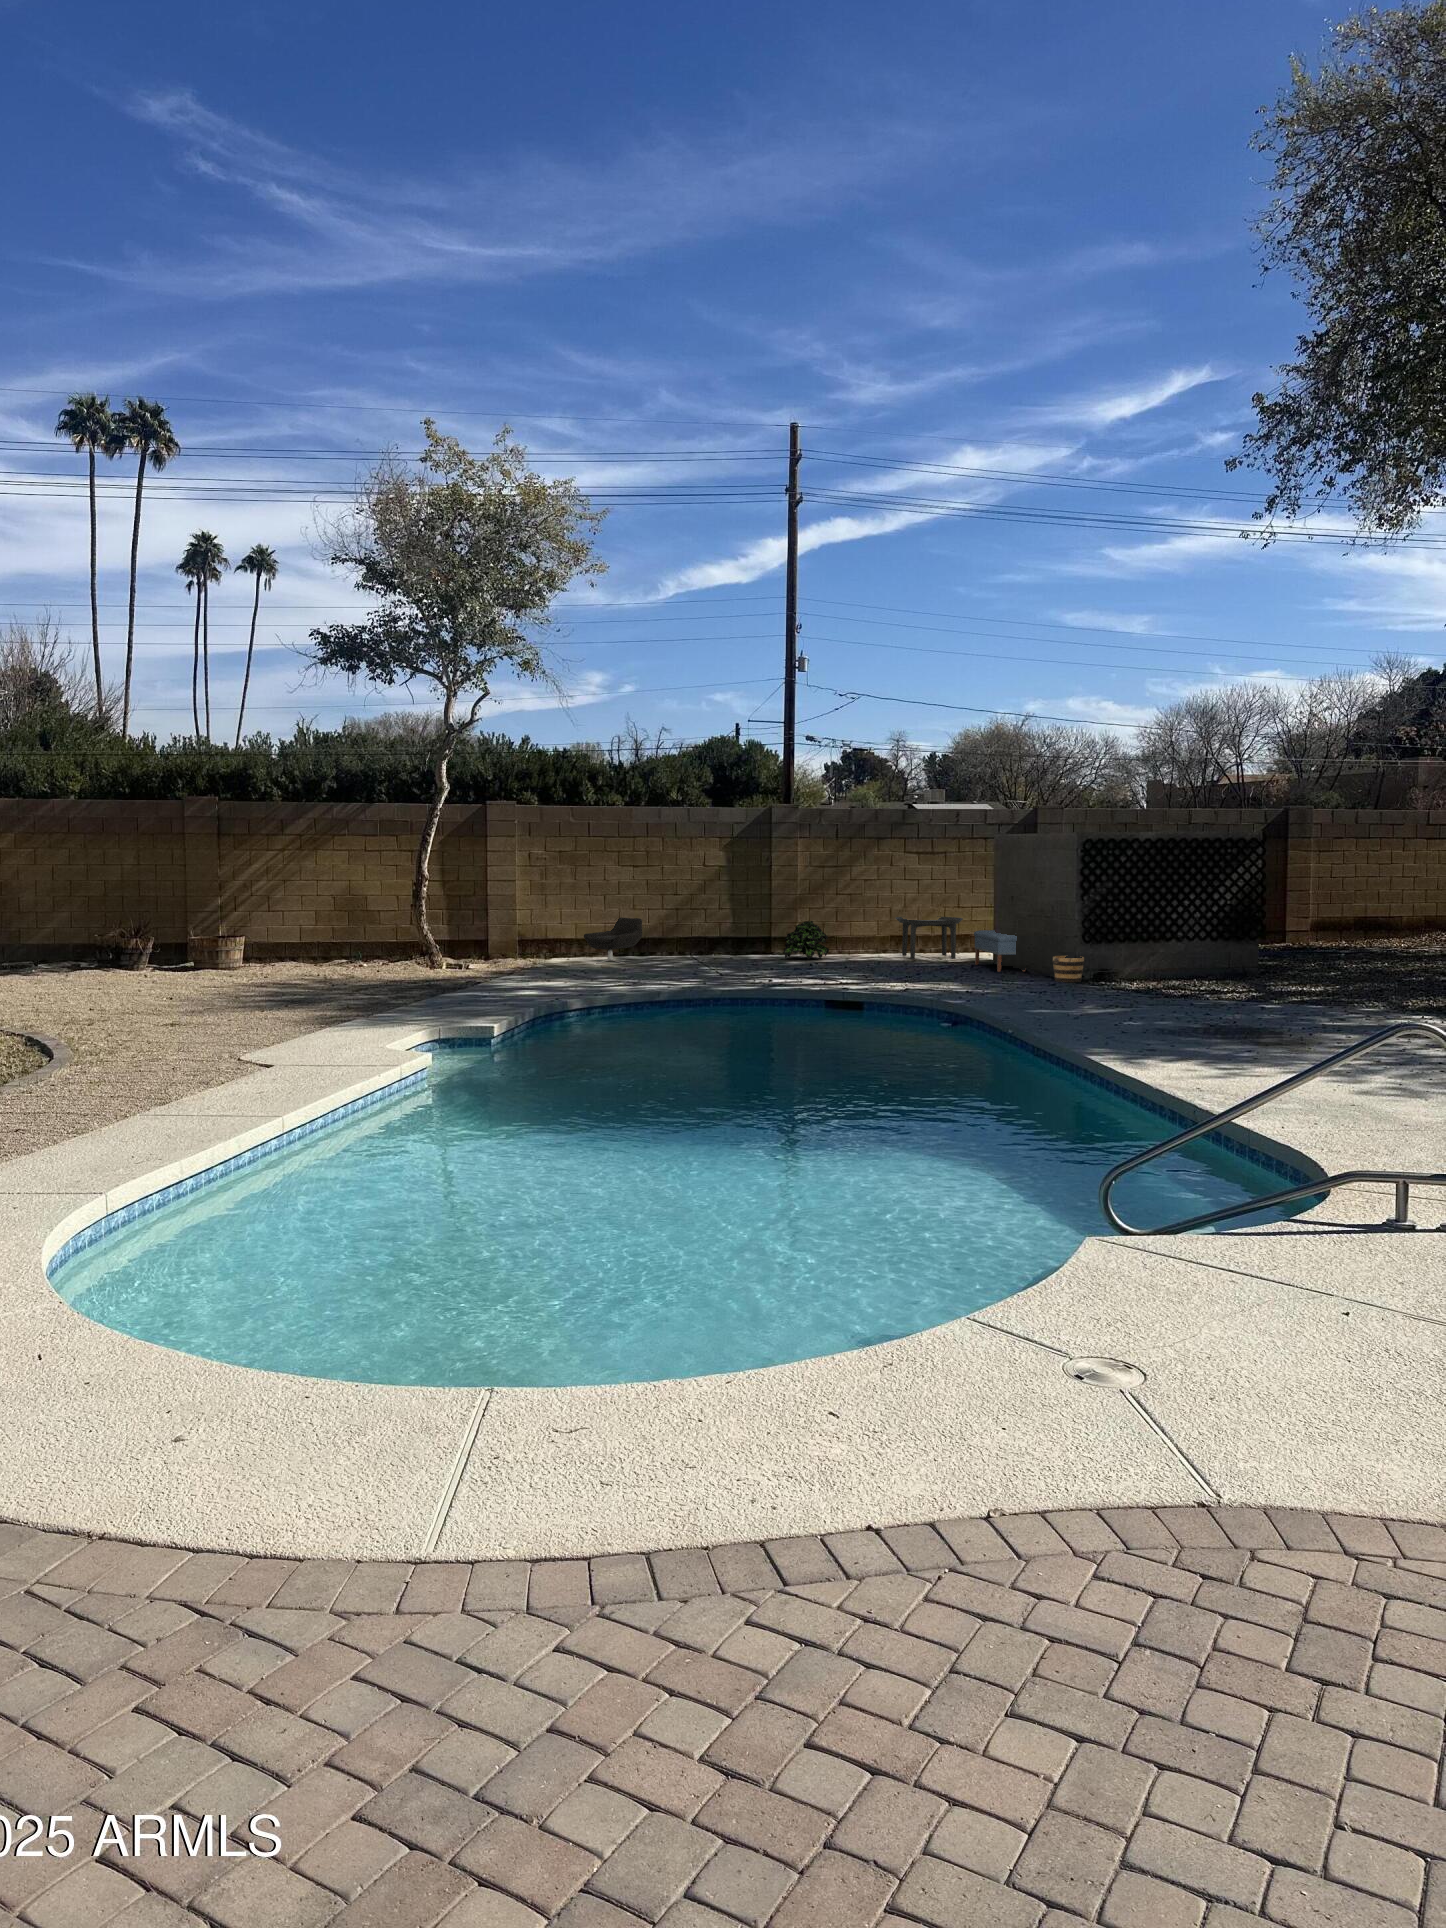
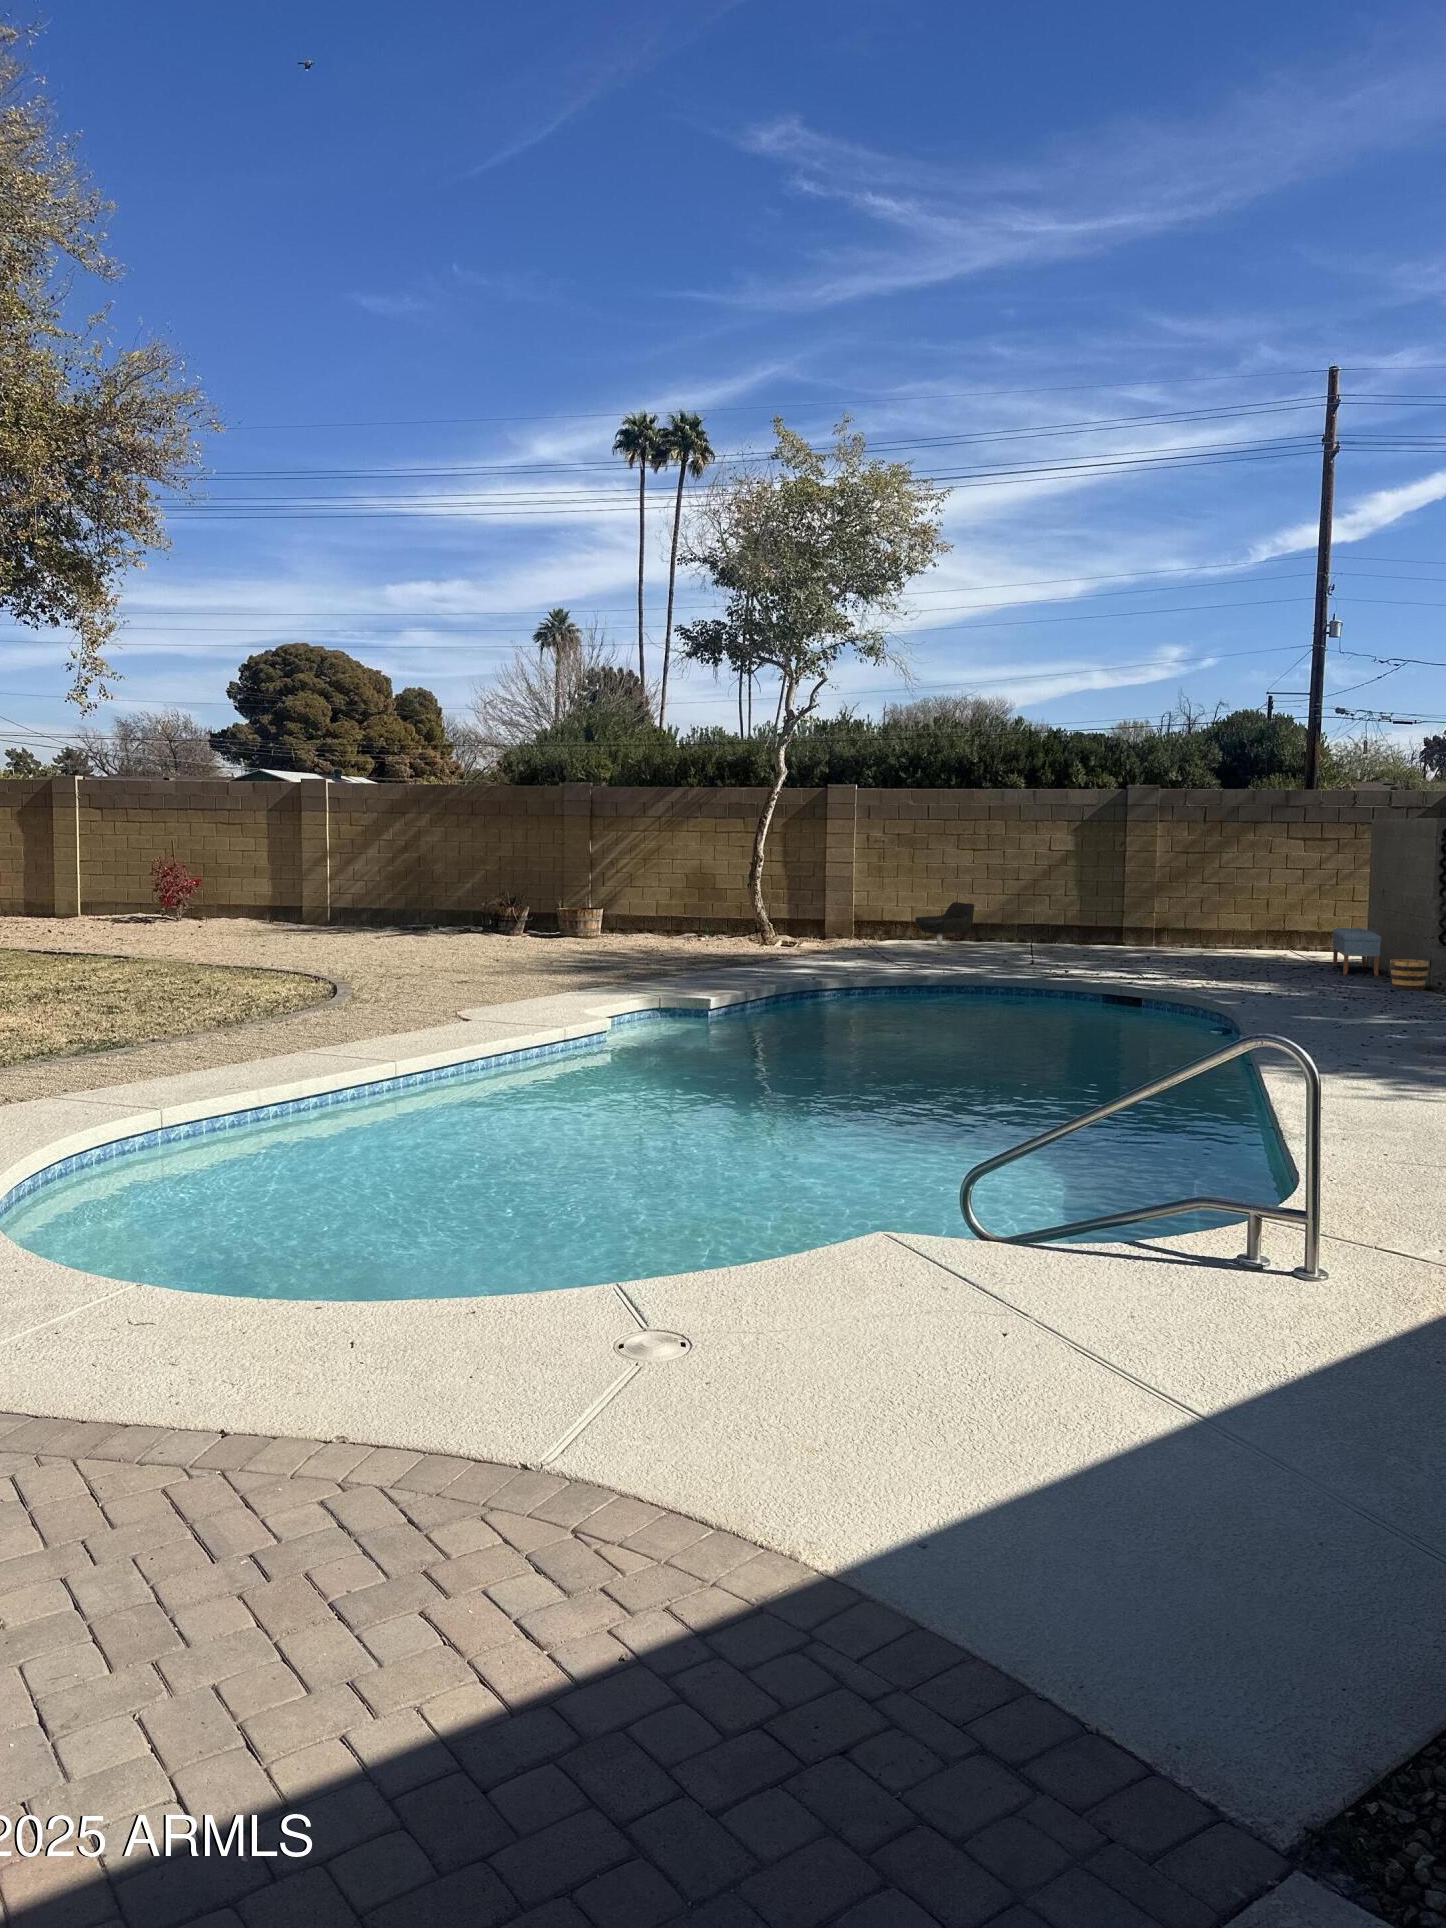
round table: present [896,917,963,959] -> none [1257,911,1337,959]
potted plant: present [784,921,829,959] -> none [1123,912,1176,953]

